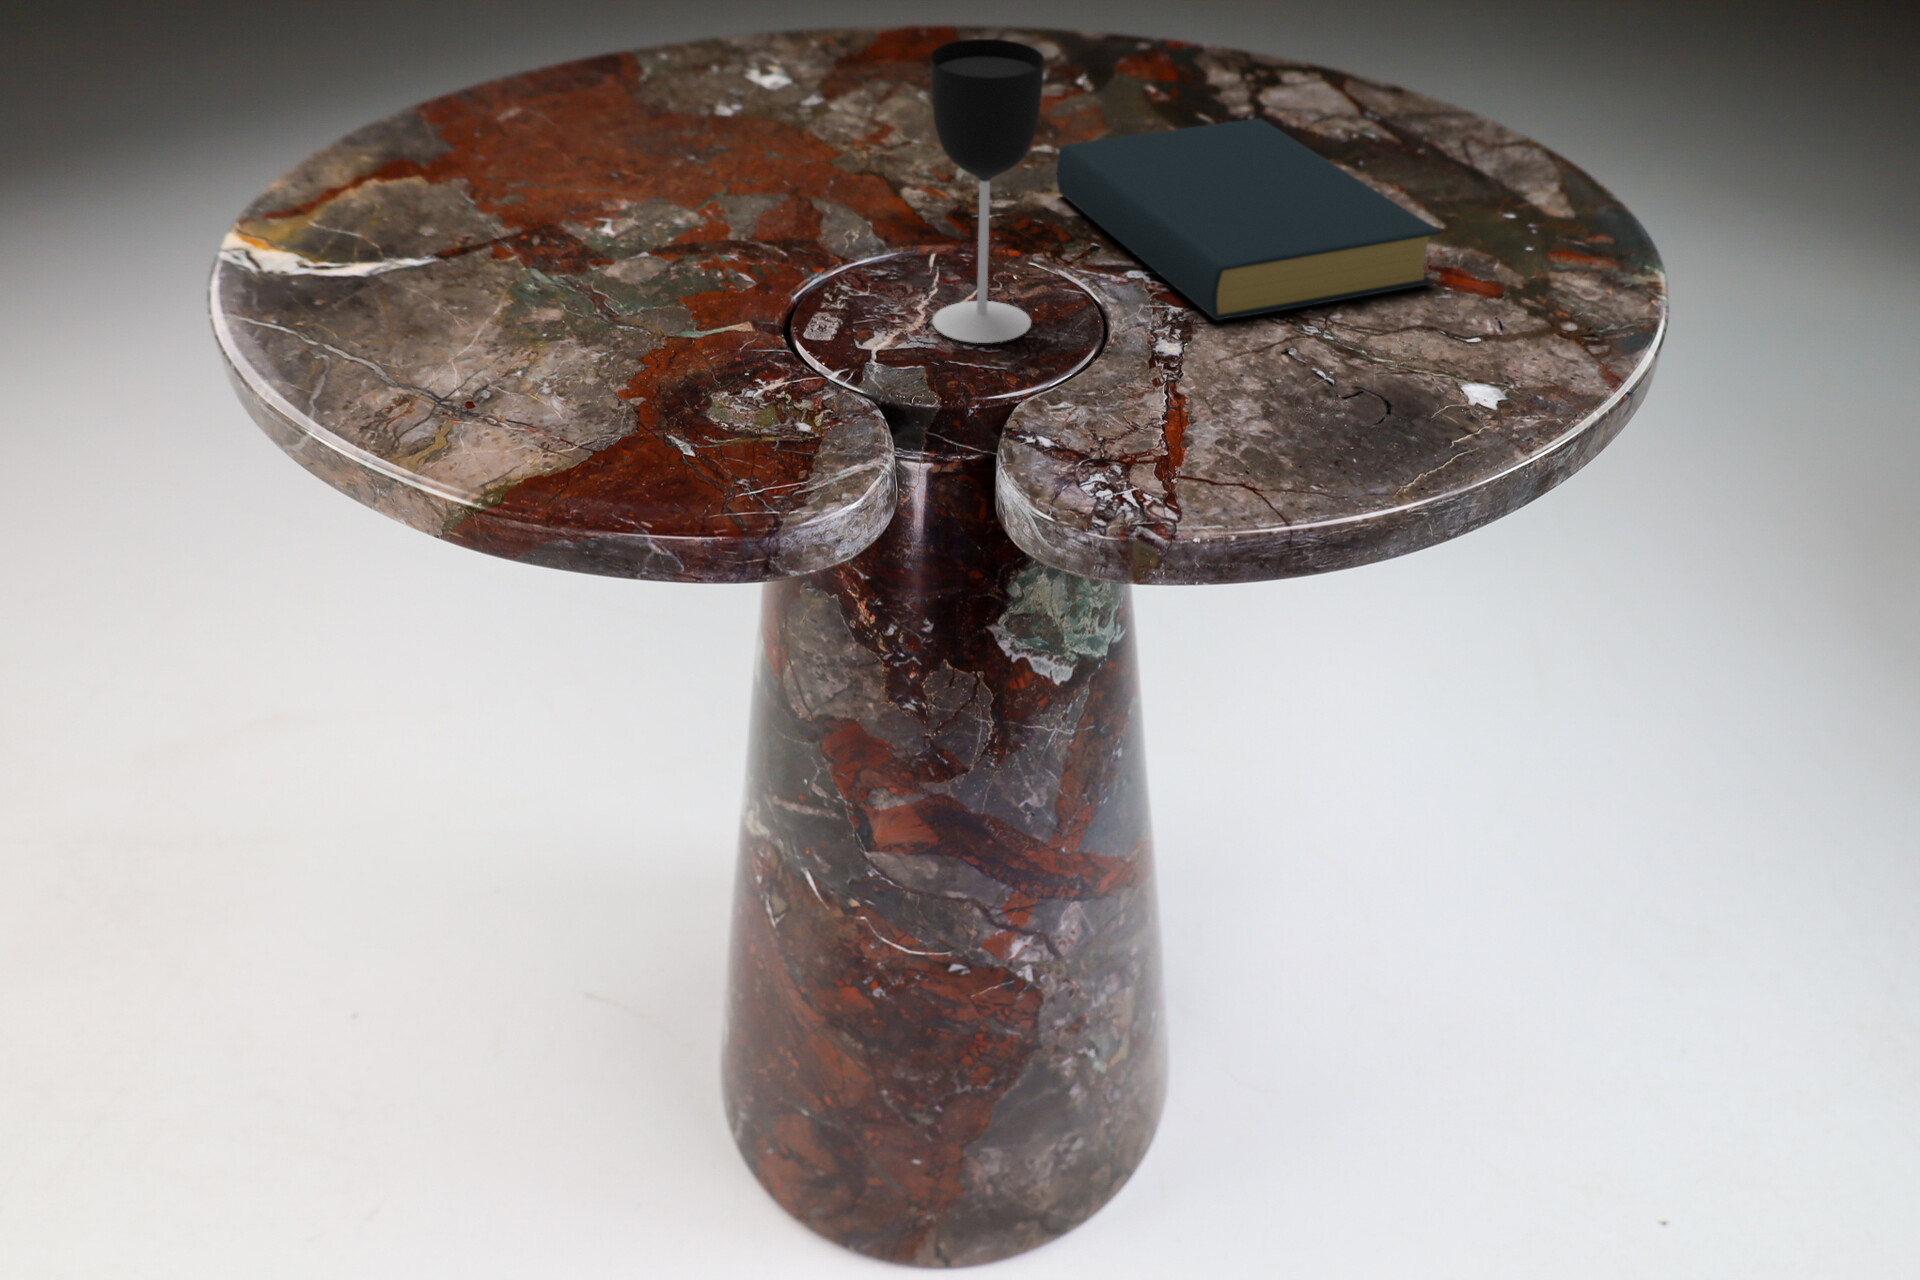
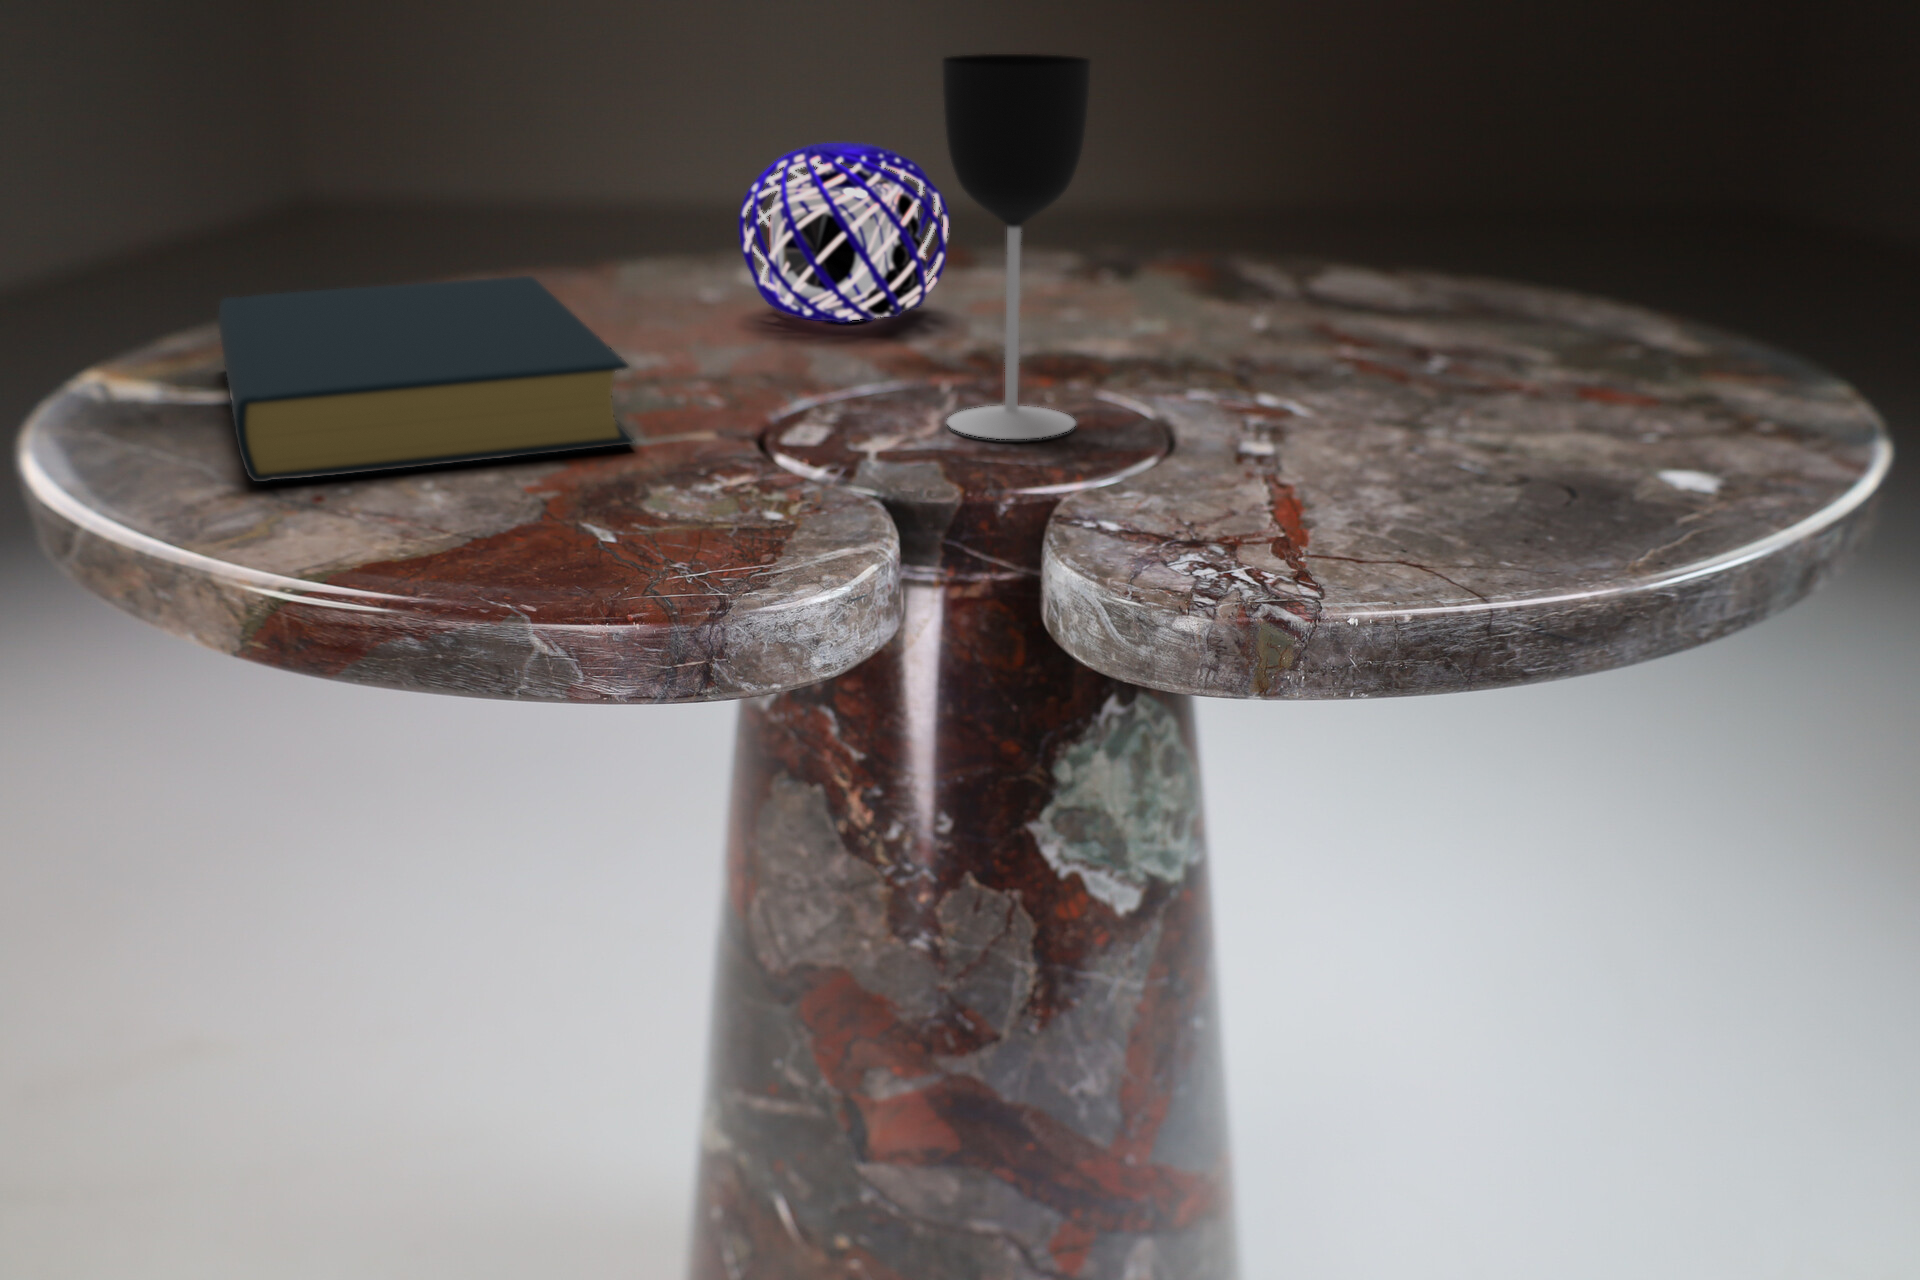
decorative orb: none [765,34,939,192] -> present [739,143,949,322]
hardback book: present [1057,118,1441,320] -> present [218,276,634,482]

